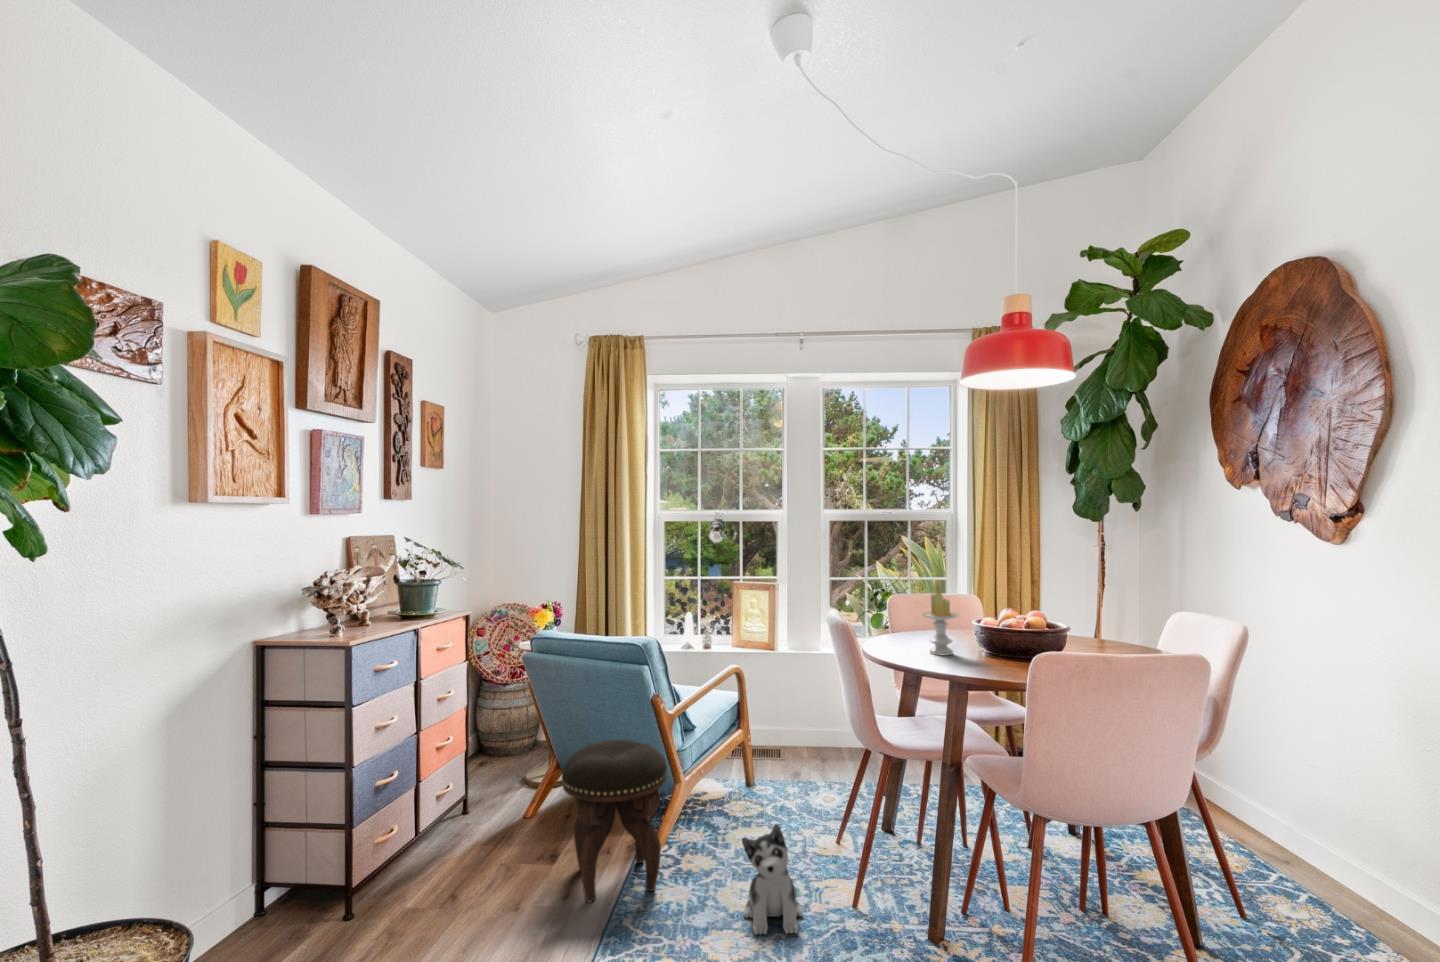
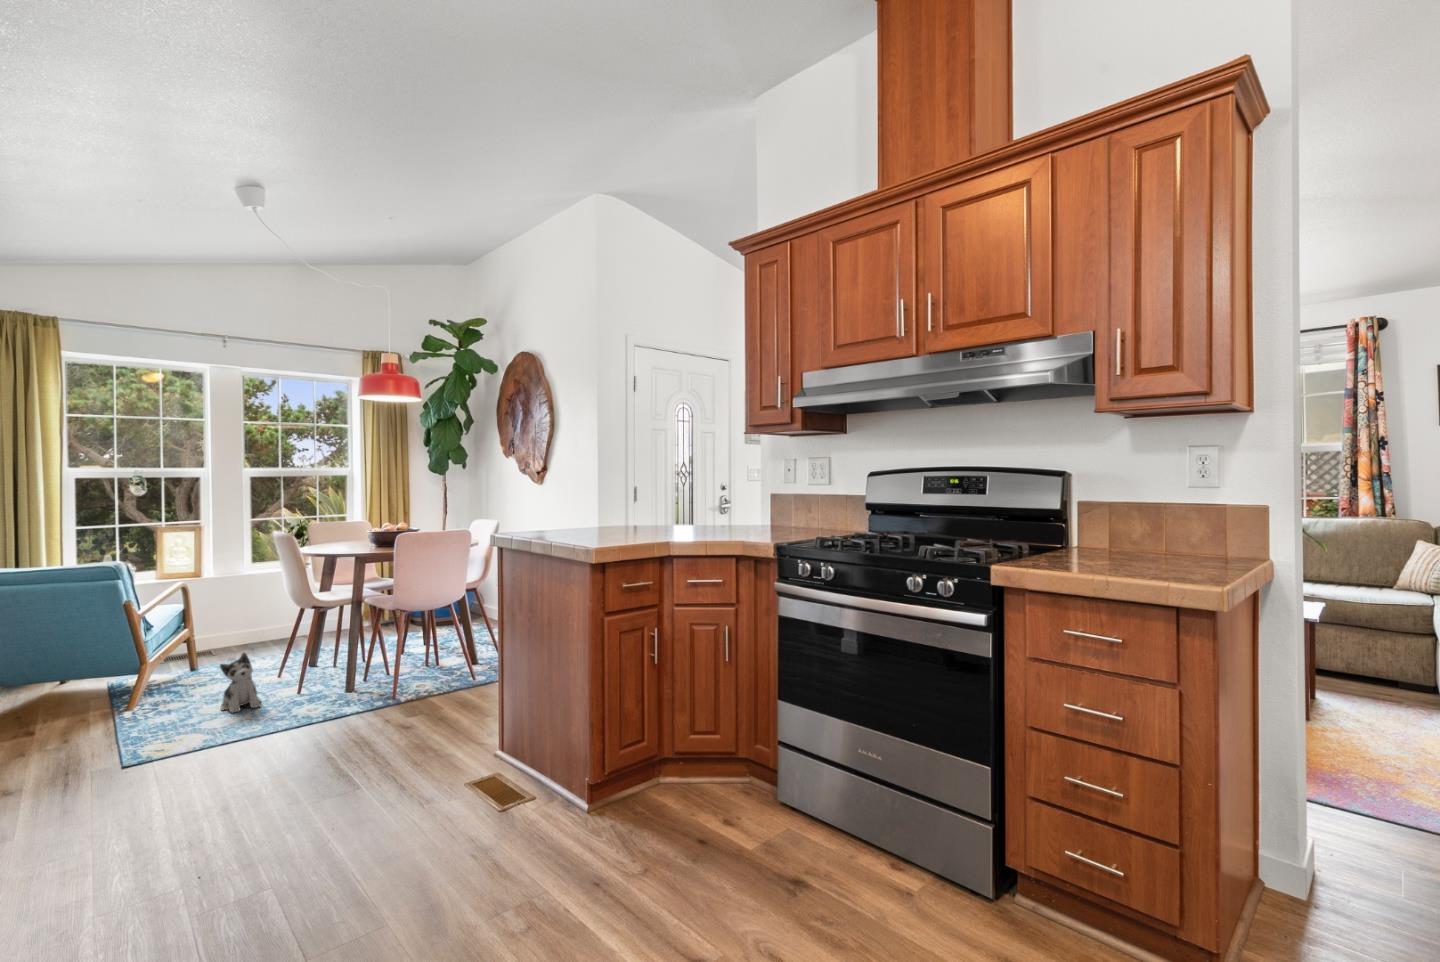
candle: present [922,581,959,655] -> none [333,509,356,550]
footstool: present [562,739,667,902] -> none [54,631,150,734]

